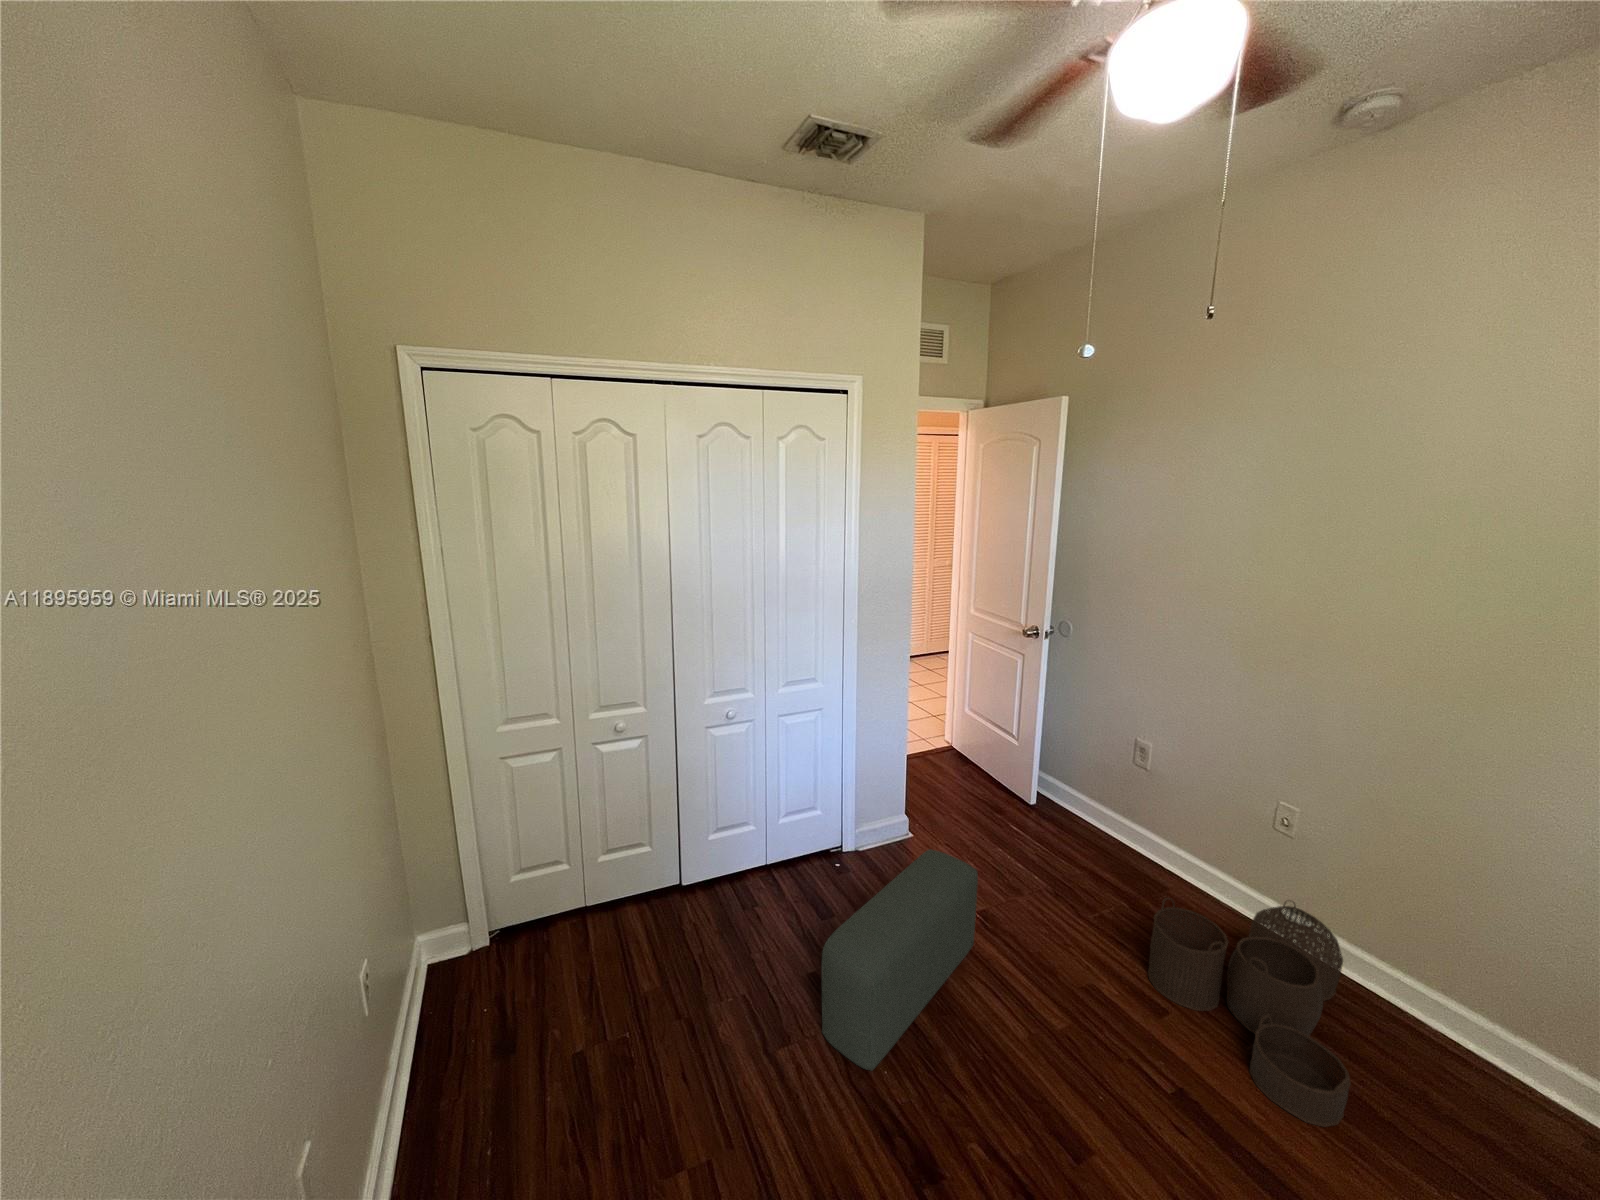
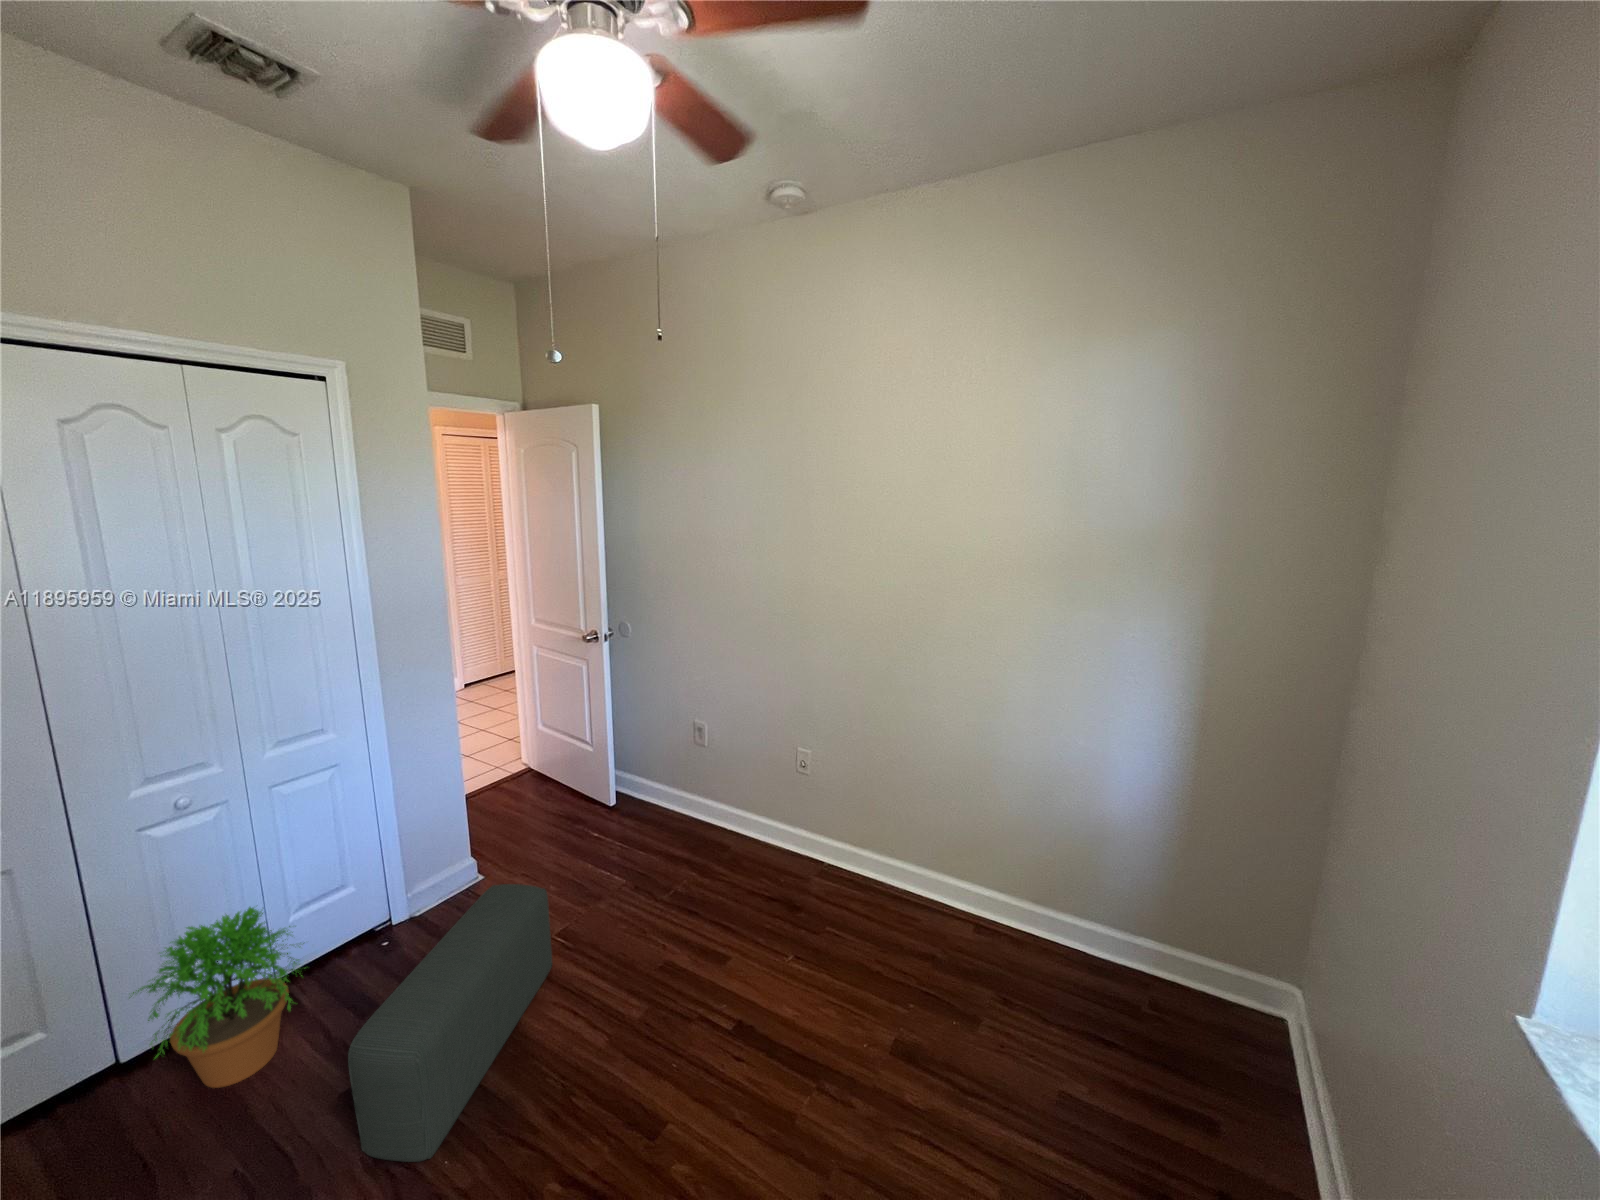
potted plant: none [695,802,797,931] -> present [129,907,304,1088]
woven basket: present [1148,898,1351,1127] -> none [710,821,841,988]

